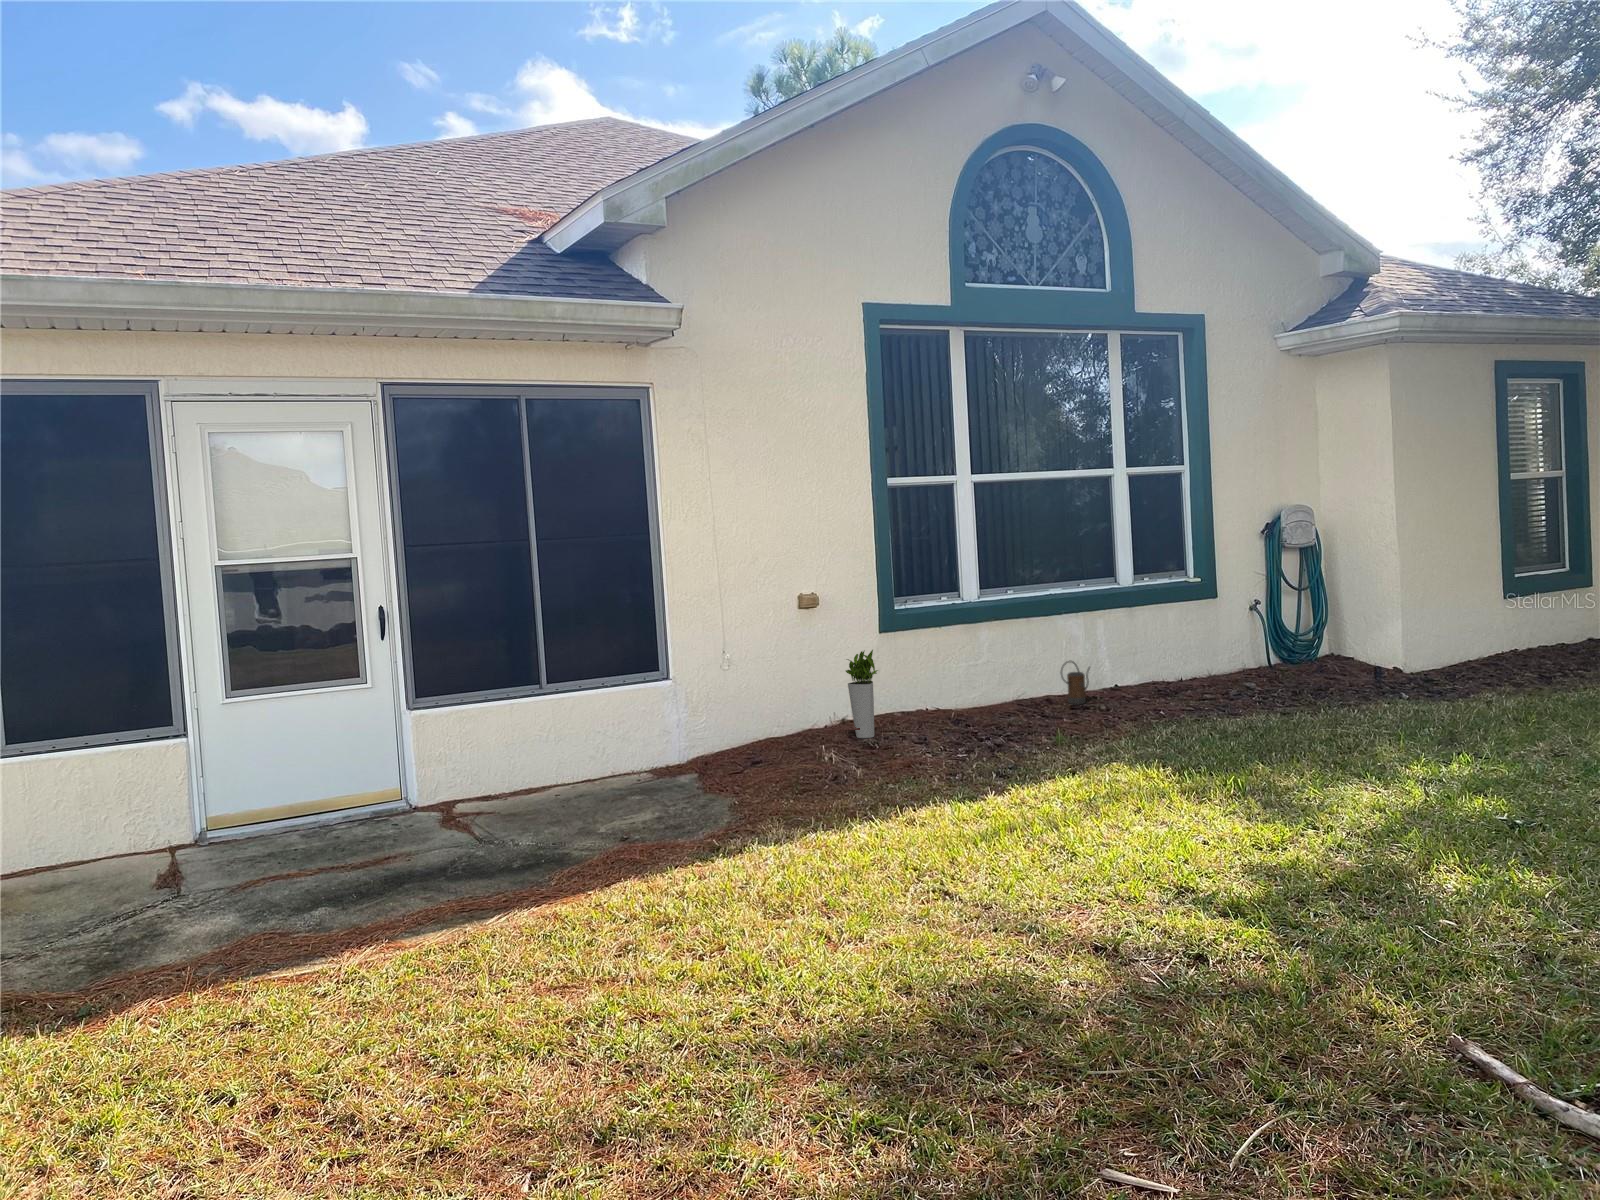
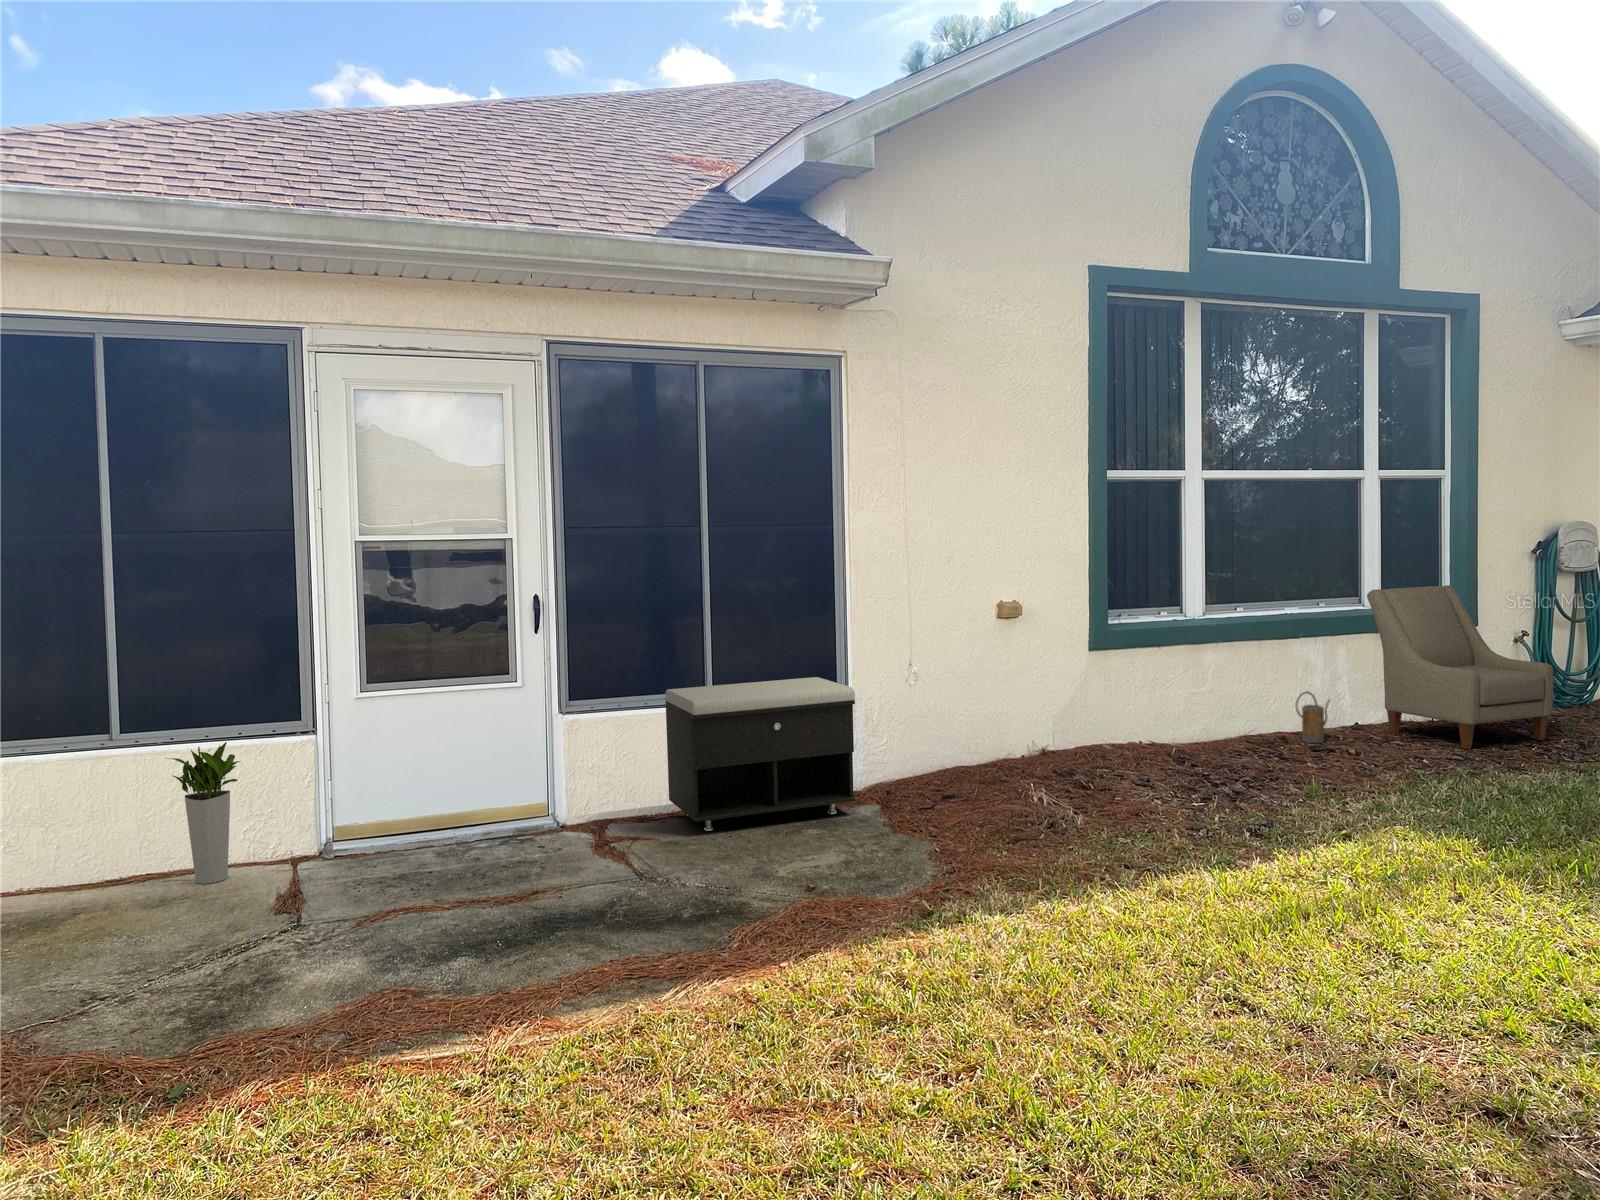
chair: none [1121,565,1268,702] -> present [1367,585,1553,749]
planter: present [846,650,878,738] -> present [171,742,240,884]
storage bench: none [503,667,672,803] -> present [666,677,855,831]

